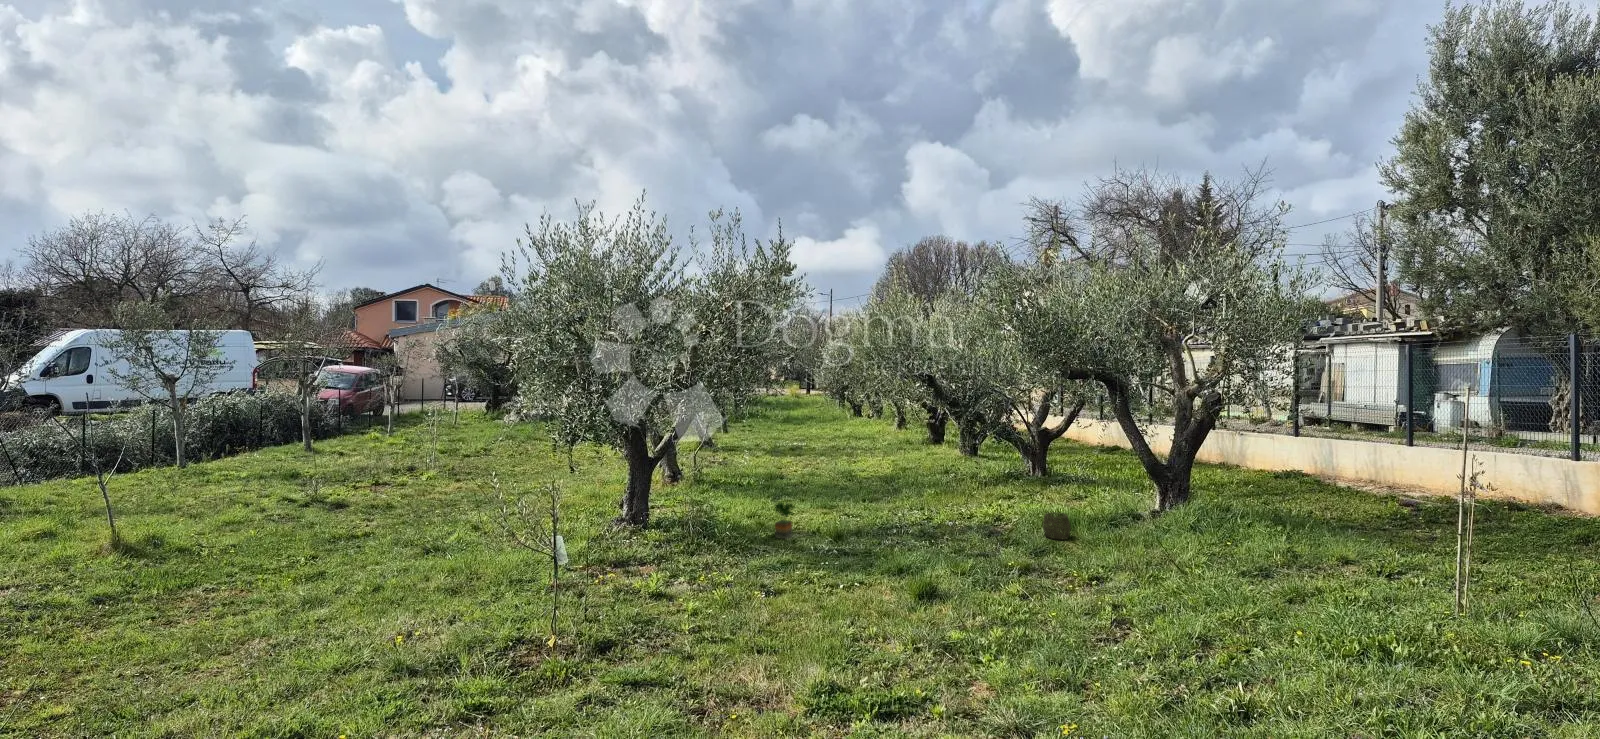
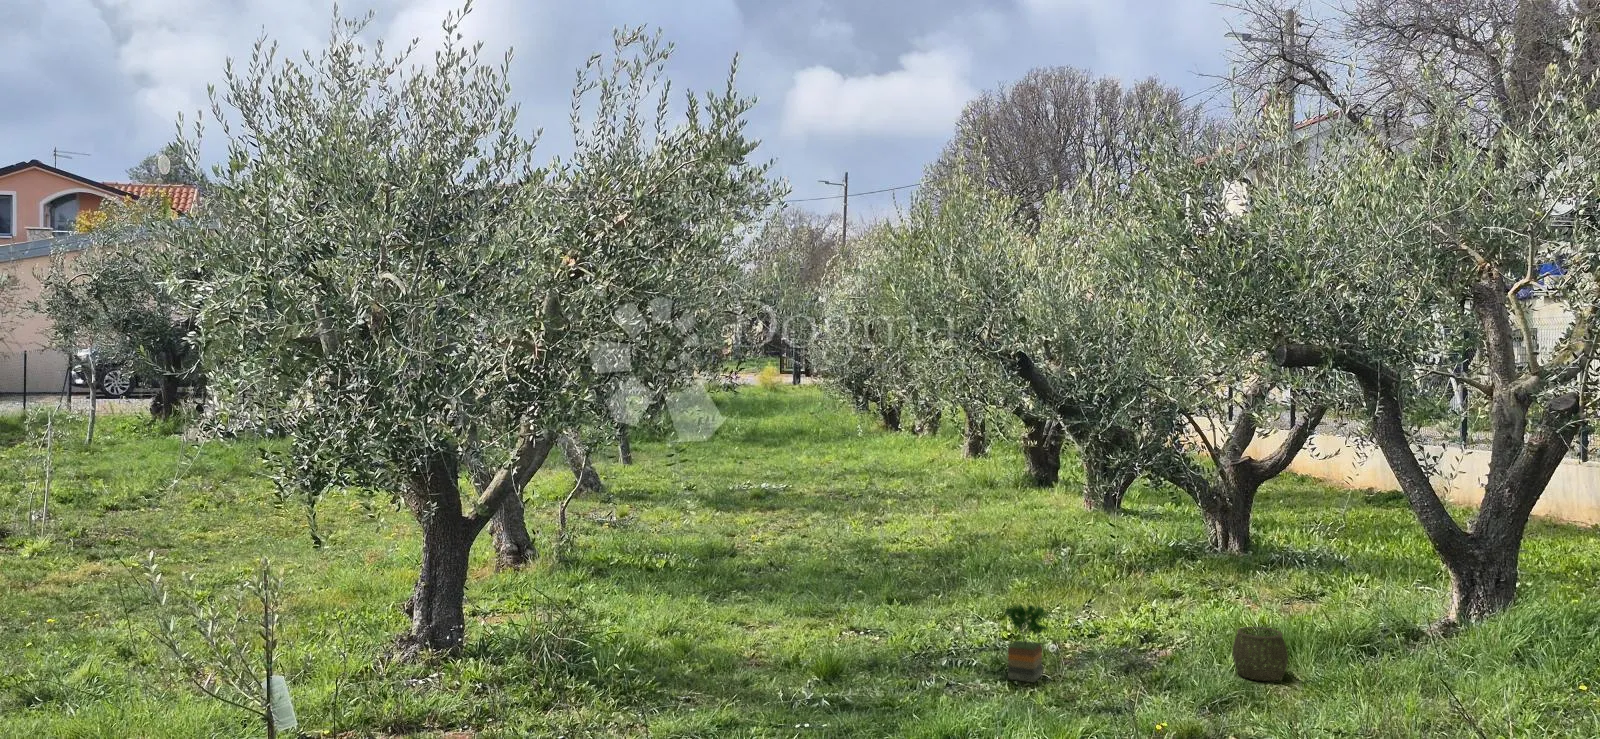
potted tree: present [775,502,796,539] -> present [1004,604,1050,682]

